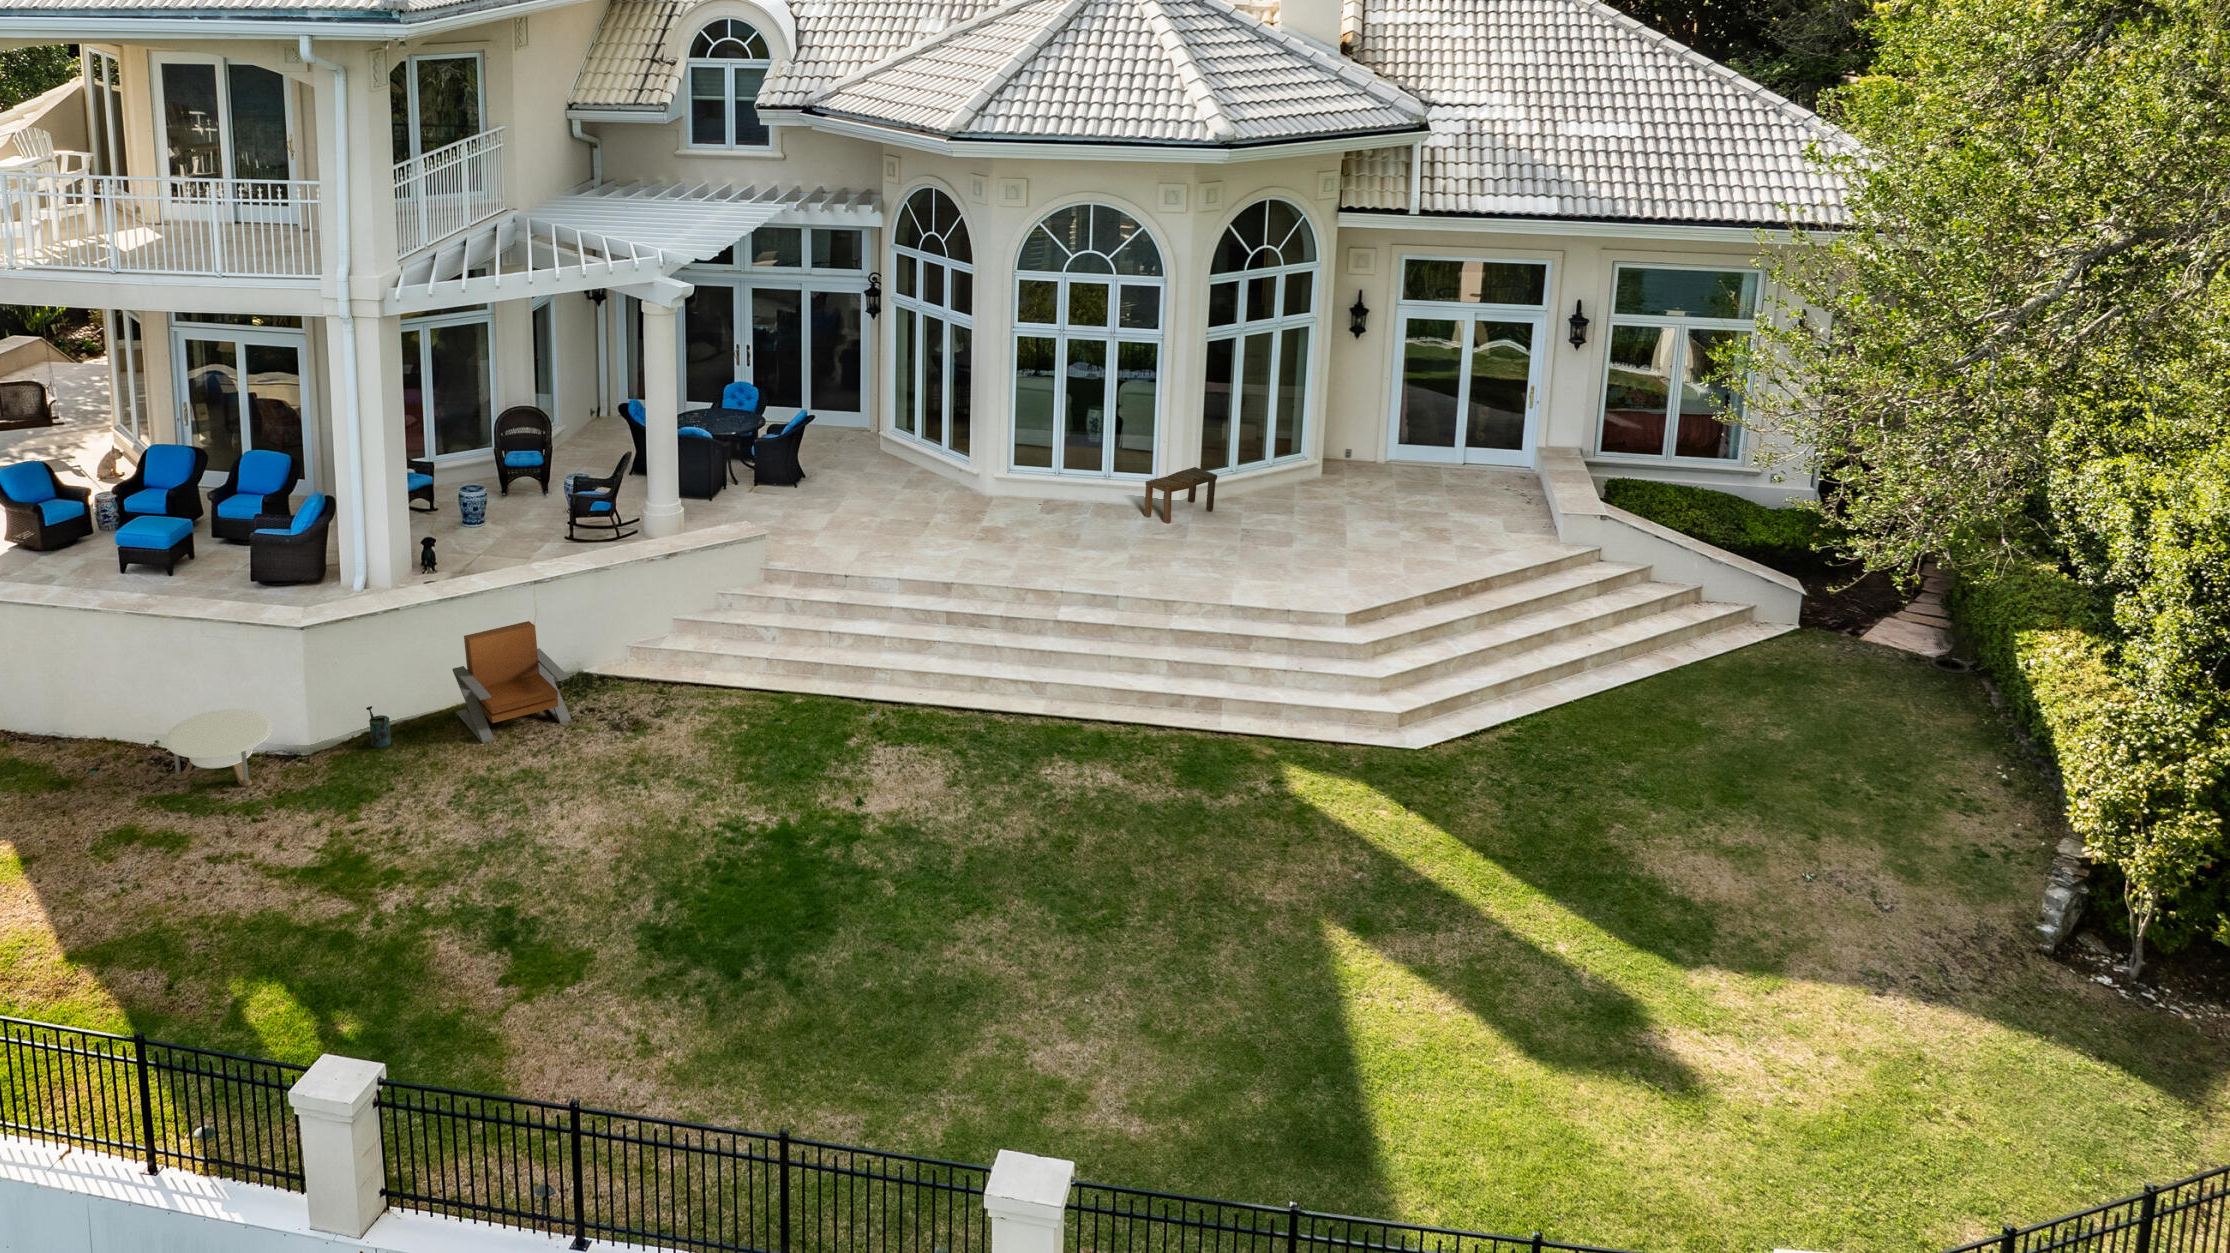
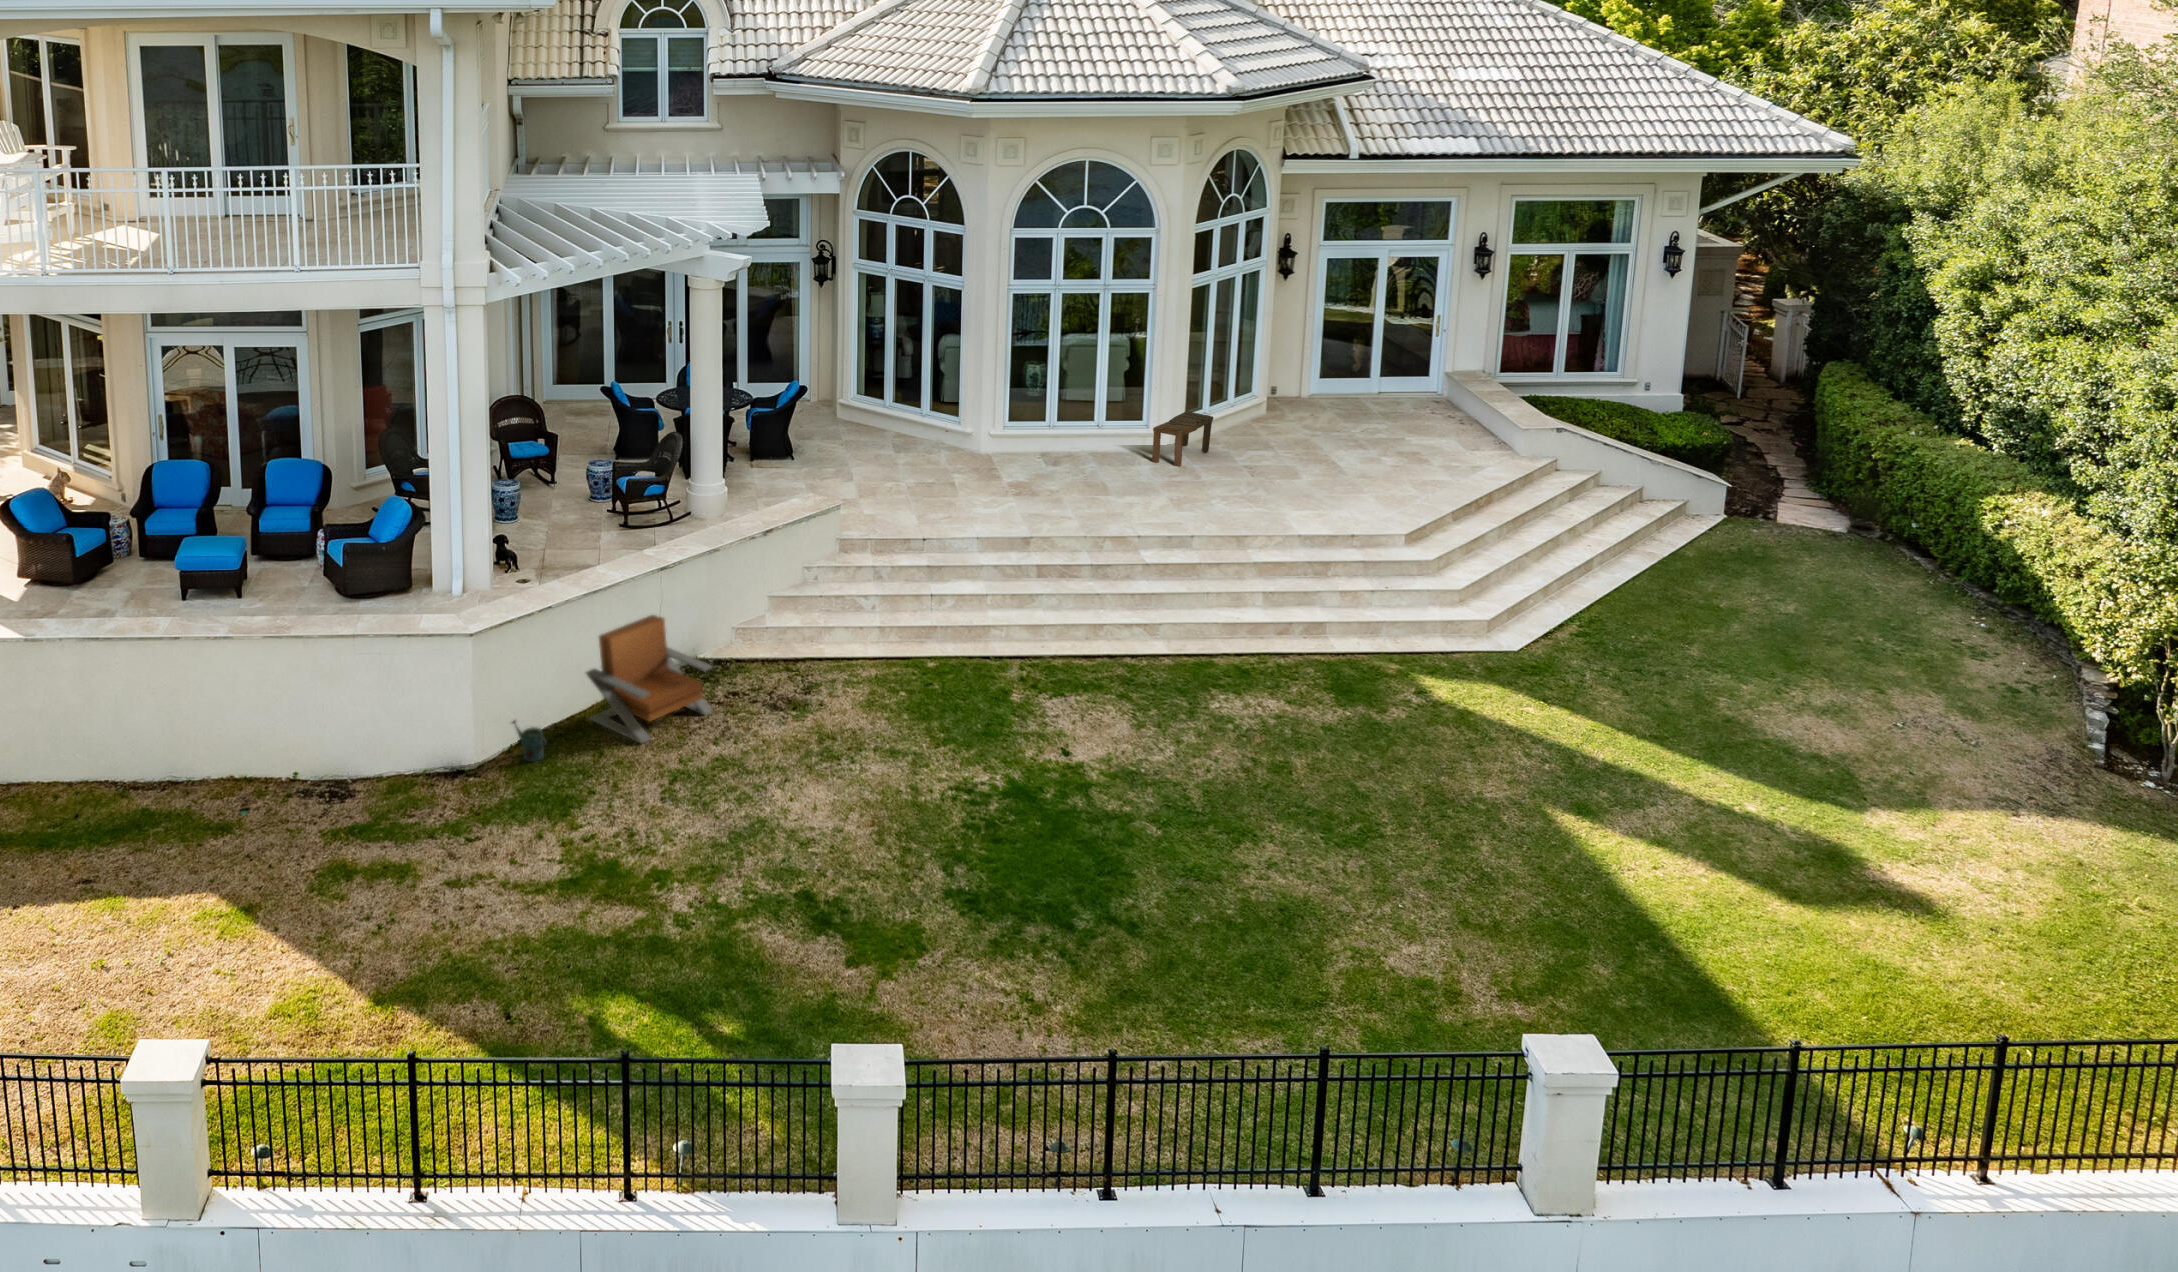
round table: present [164,709,272,786] -> none [325,738,439,820]

